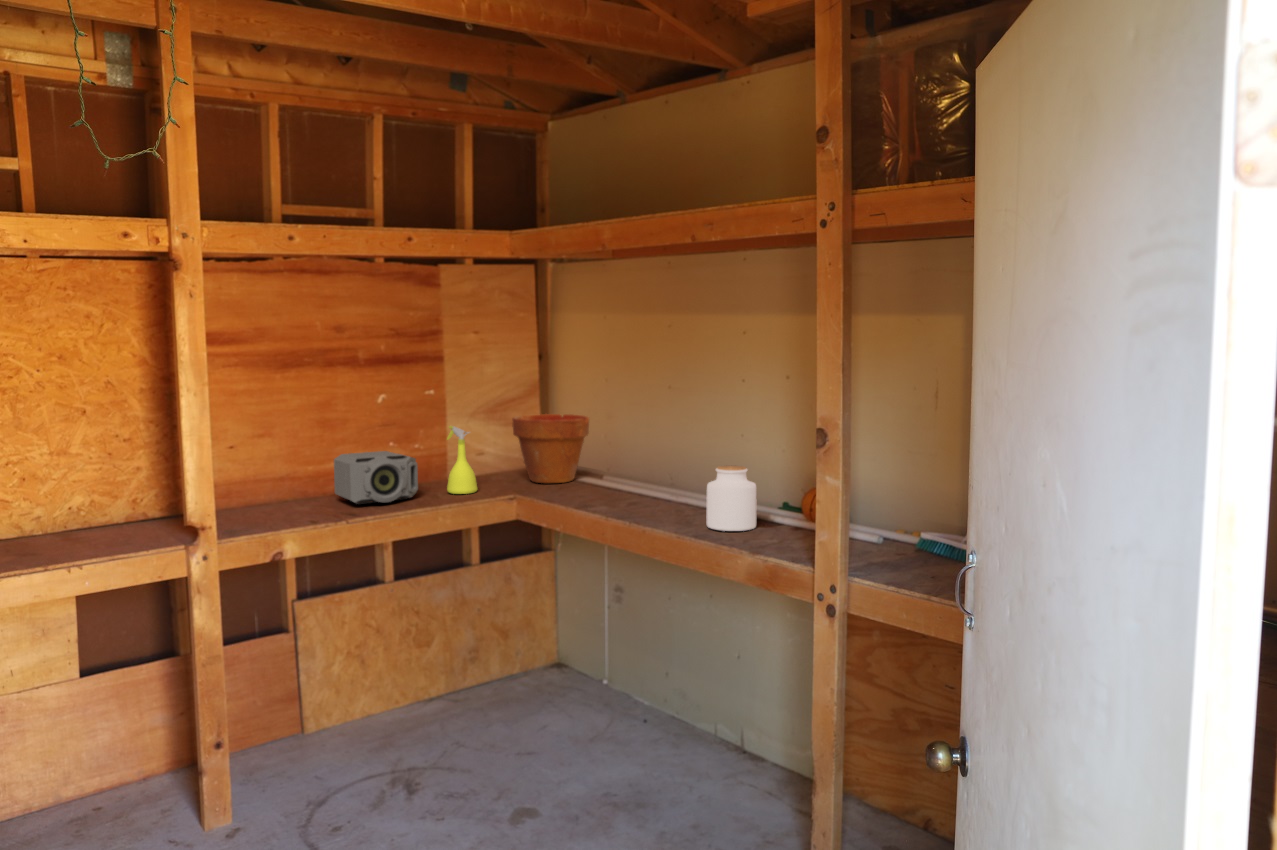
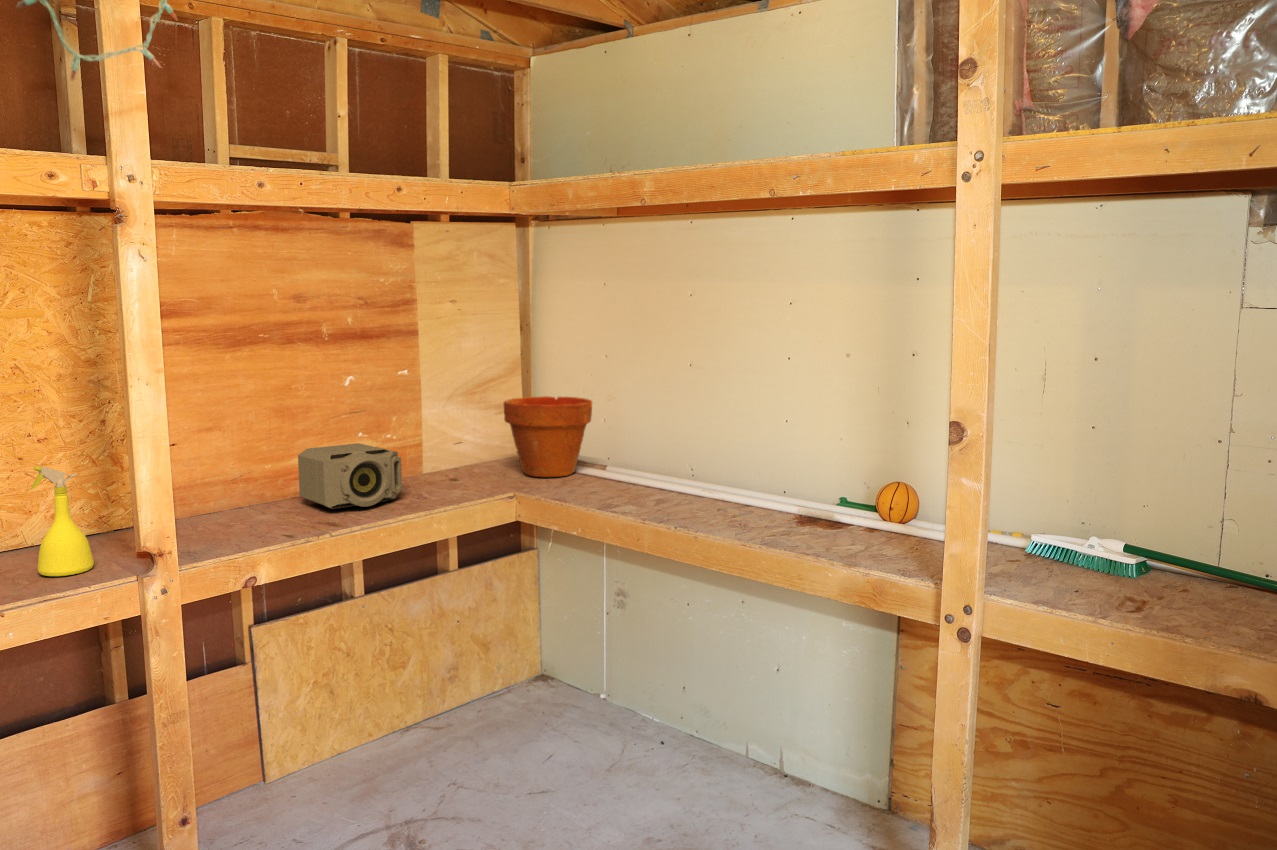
spray bottle: present [447,426,477,494] -> present [30,466,94,576]
jar: present [707,466,757,531] -> none [771,461,830,538]

